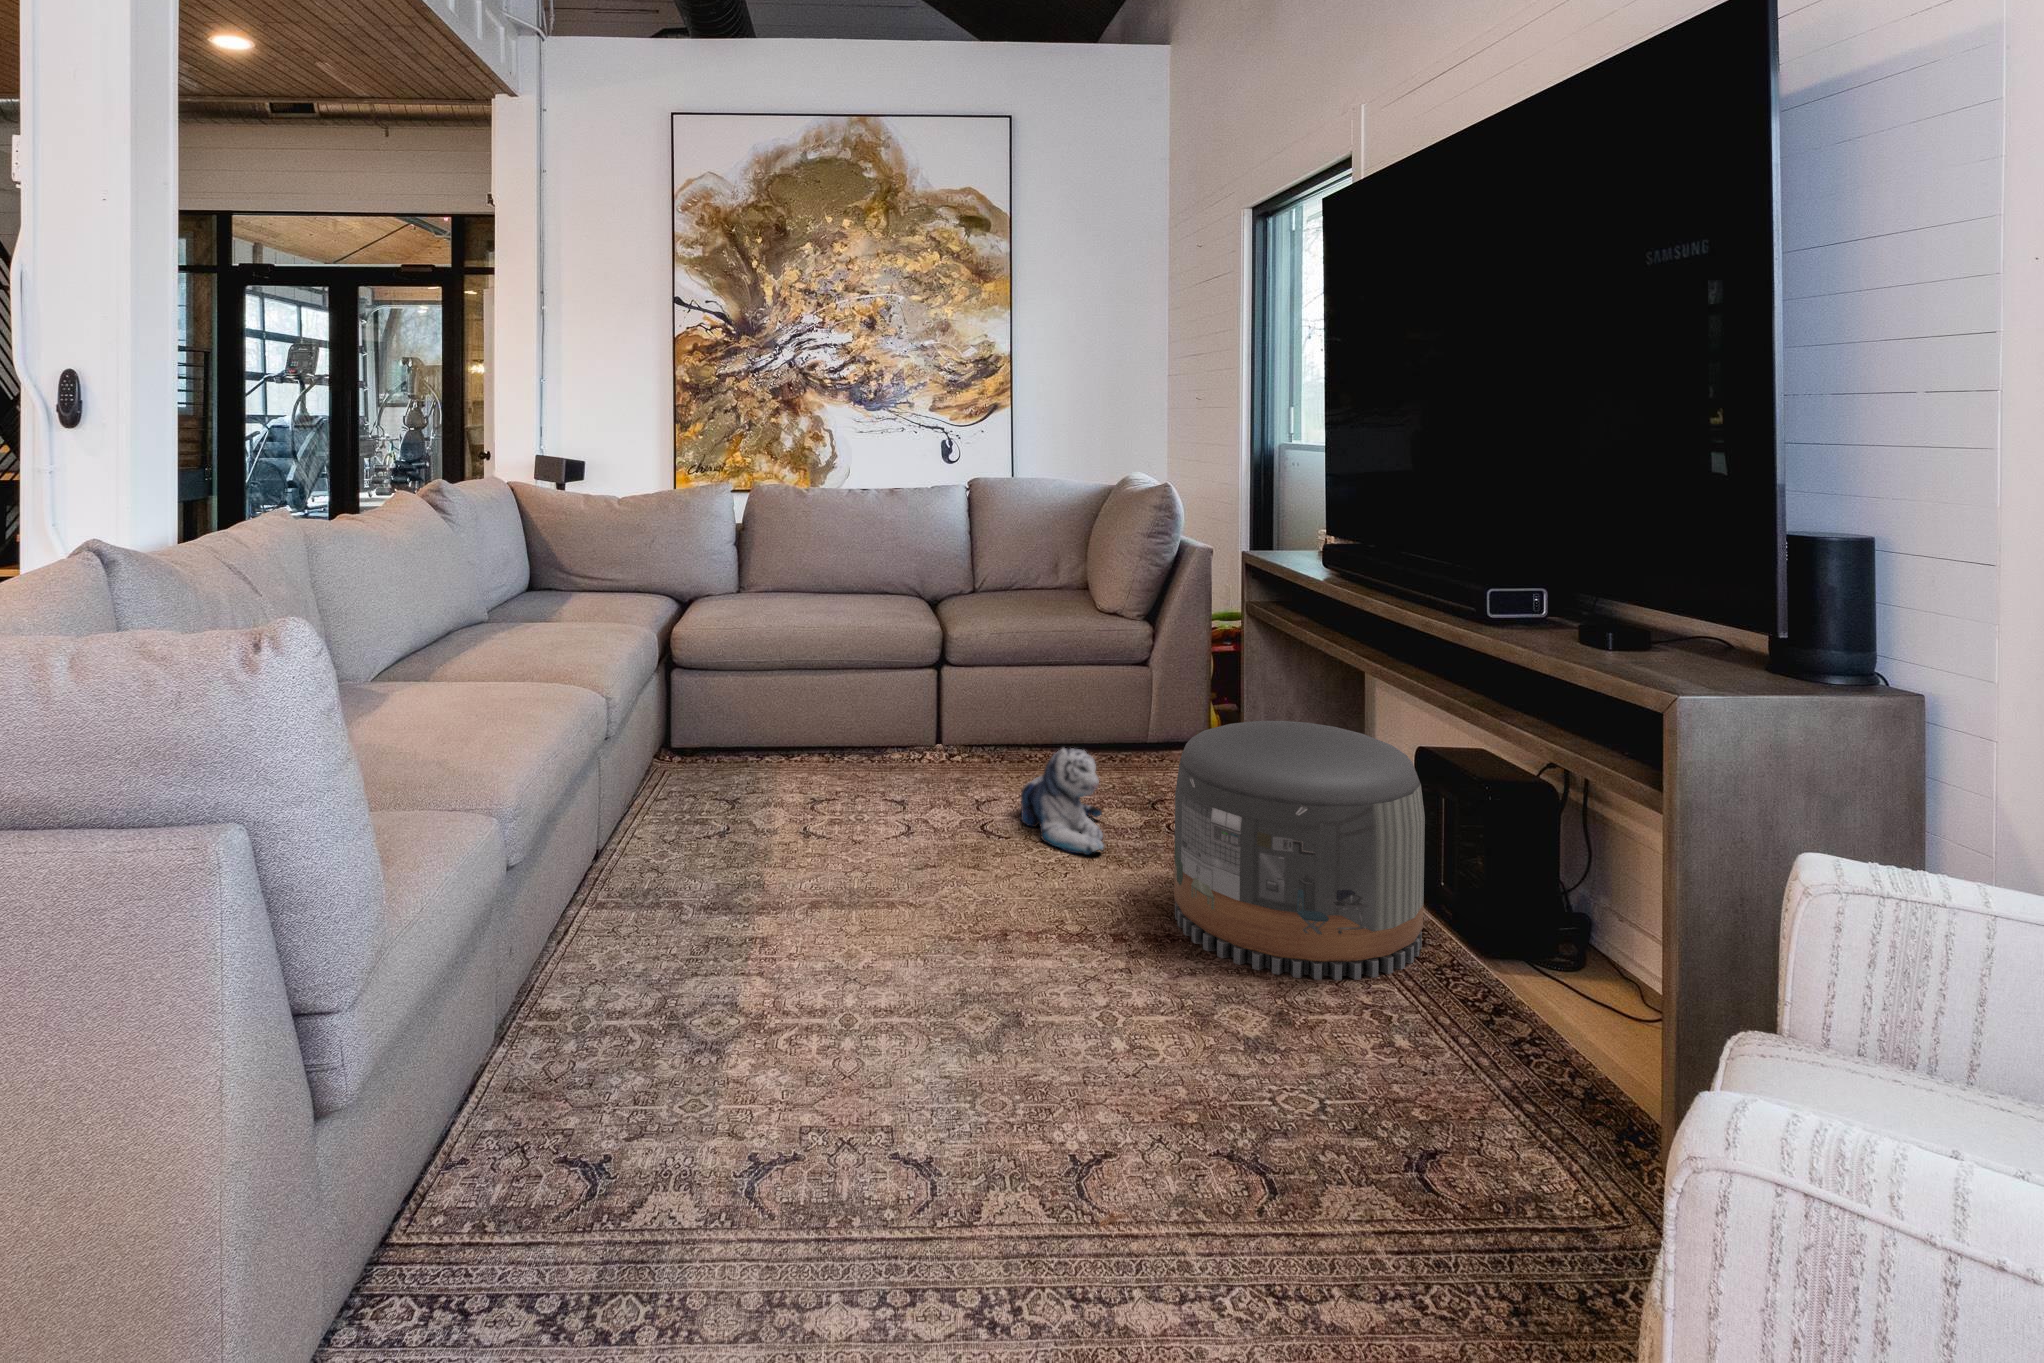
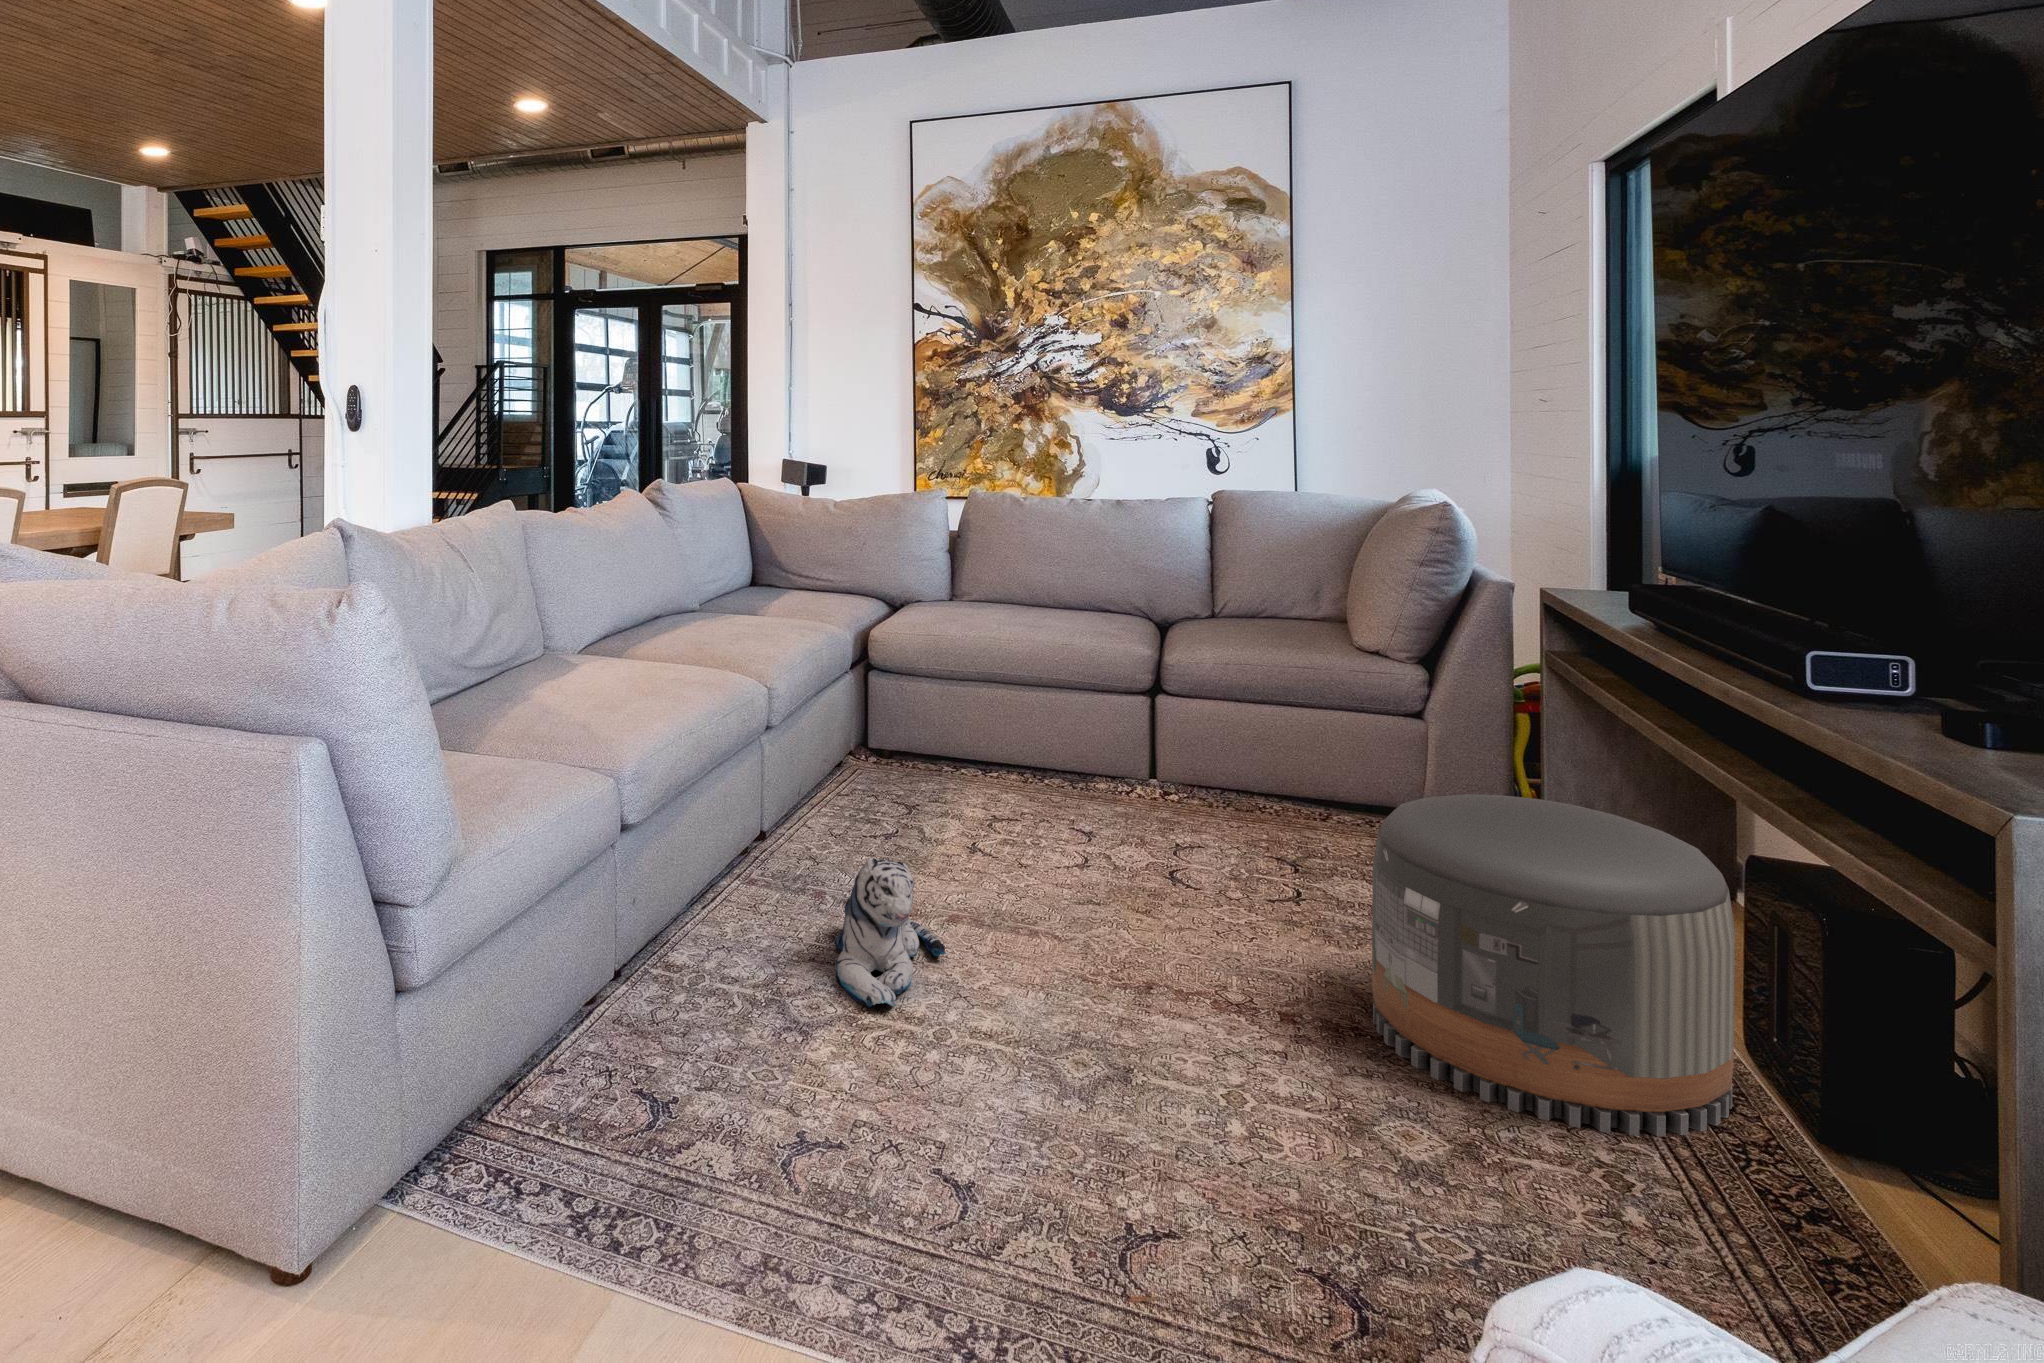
plush toy: present [1021,748,1104,855] -> present [834,858,946,1008]

